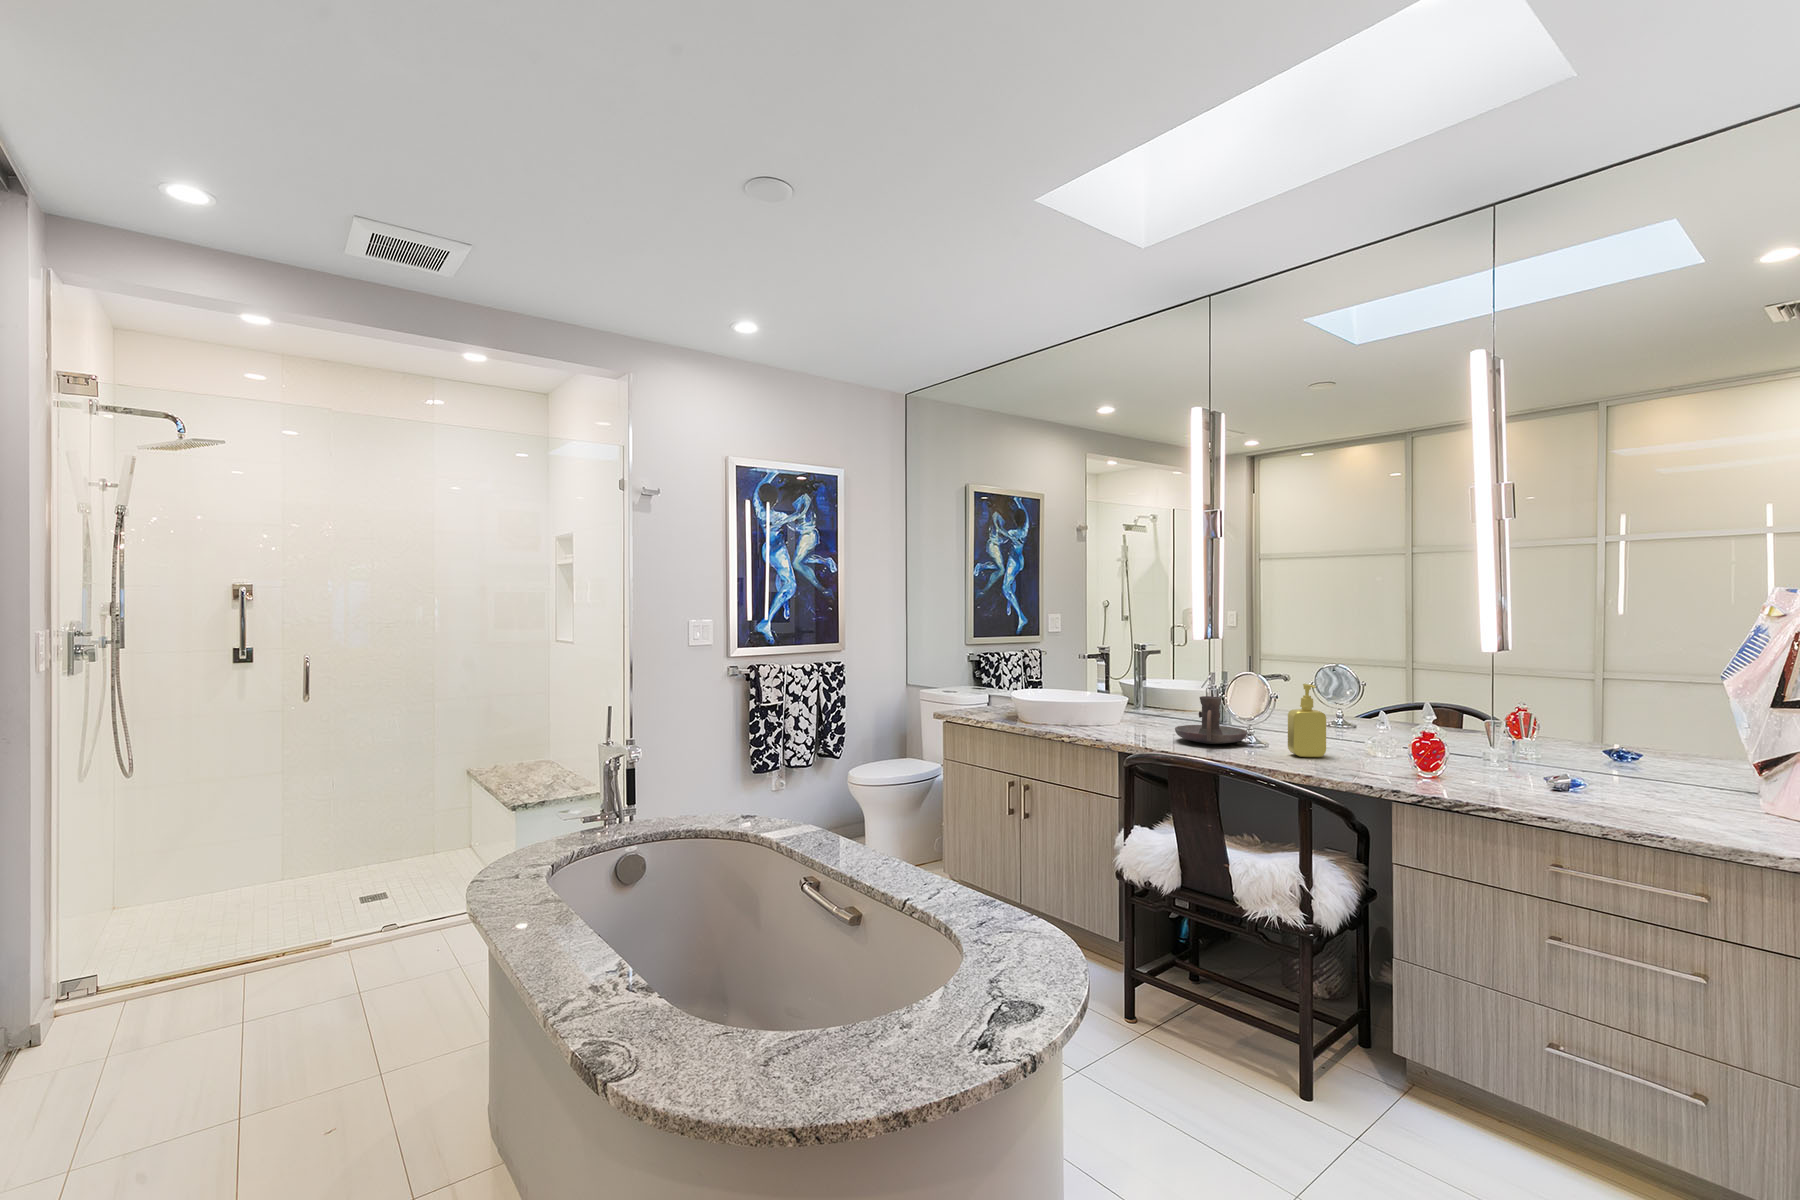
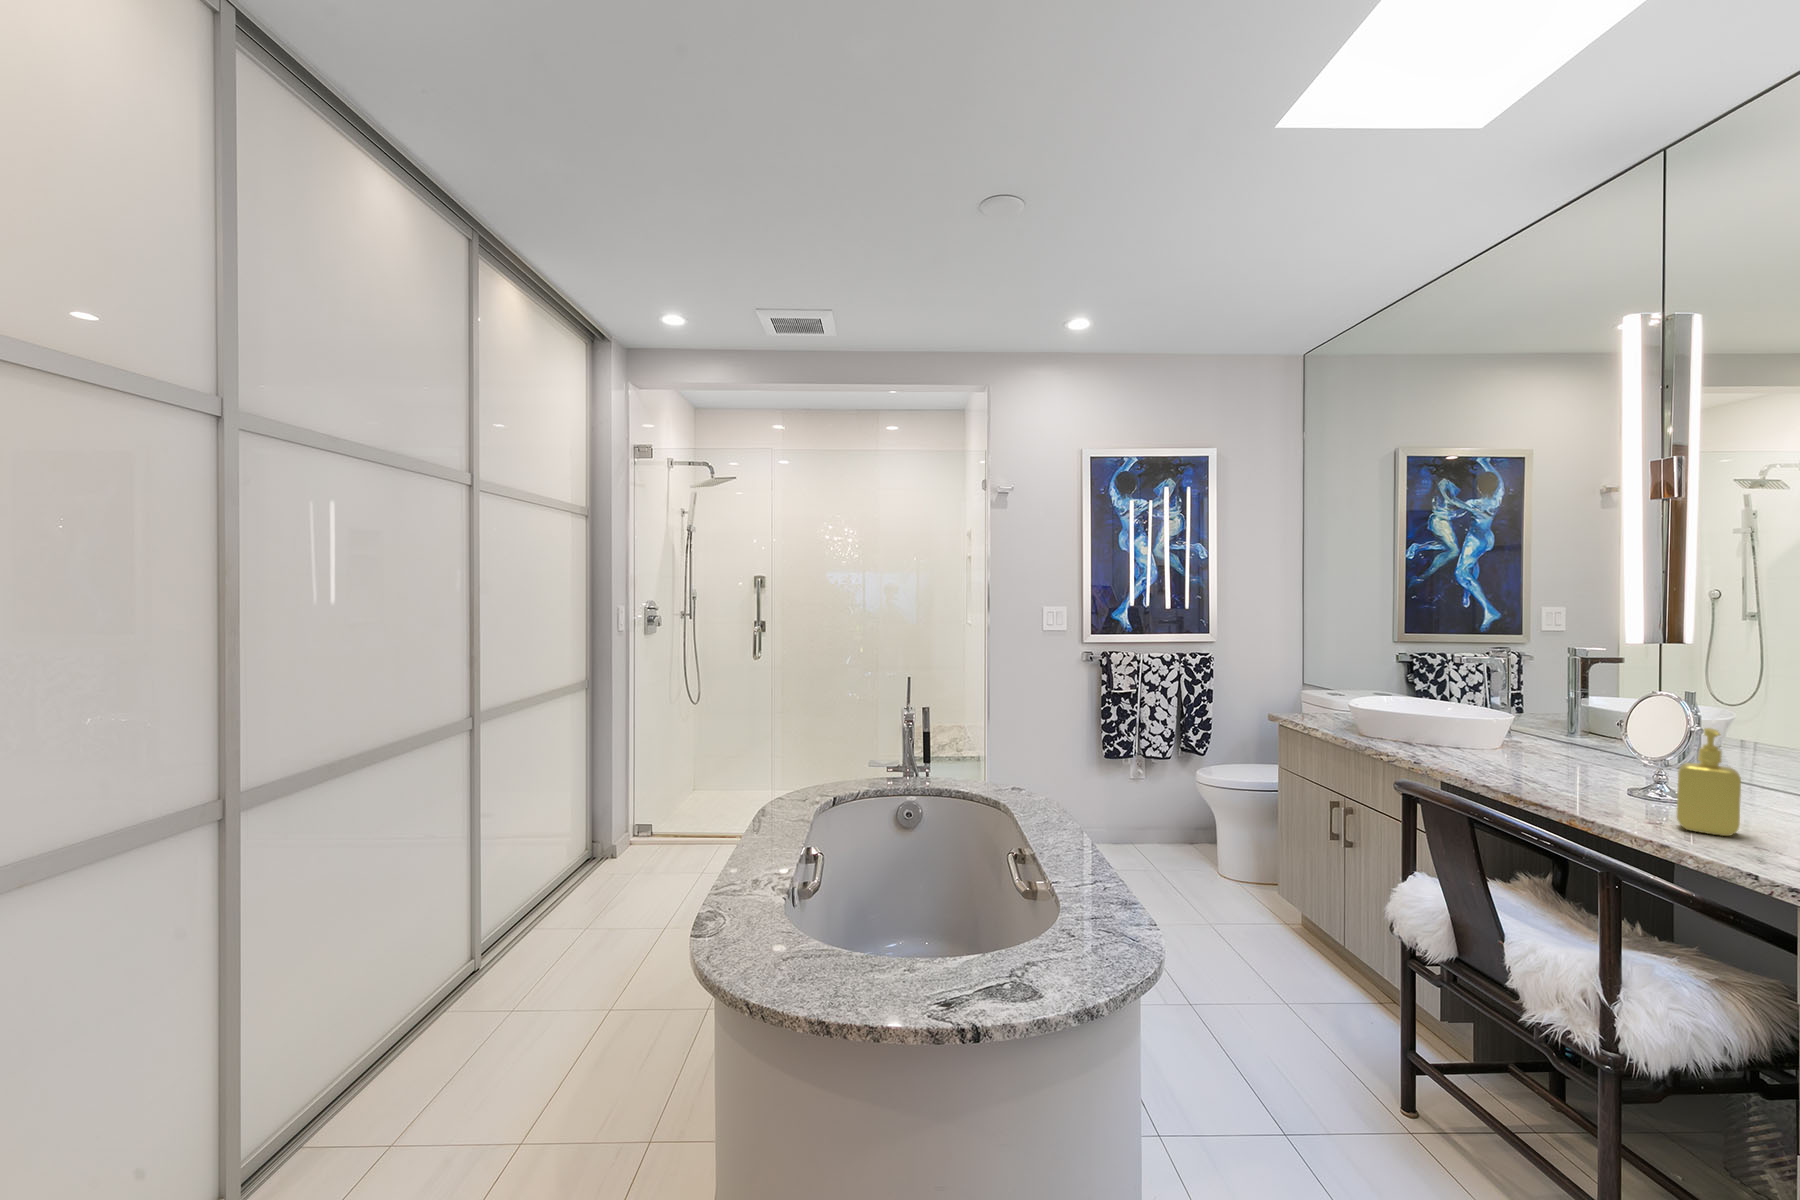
candle holder: present [1175,696,1247,744] -> none [1525,730,1642,796]

